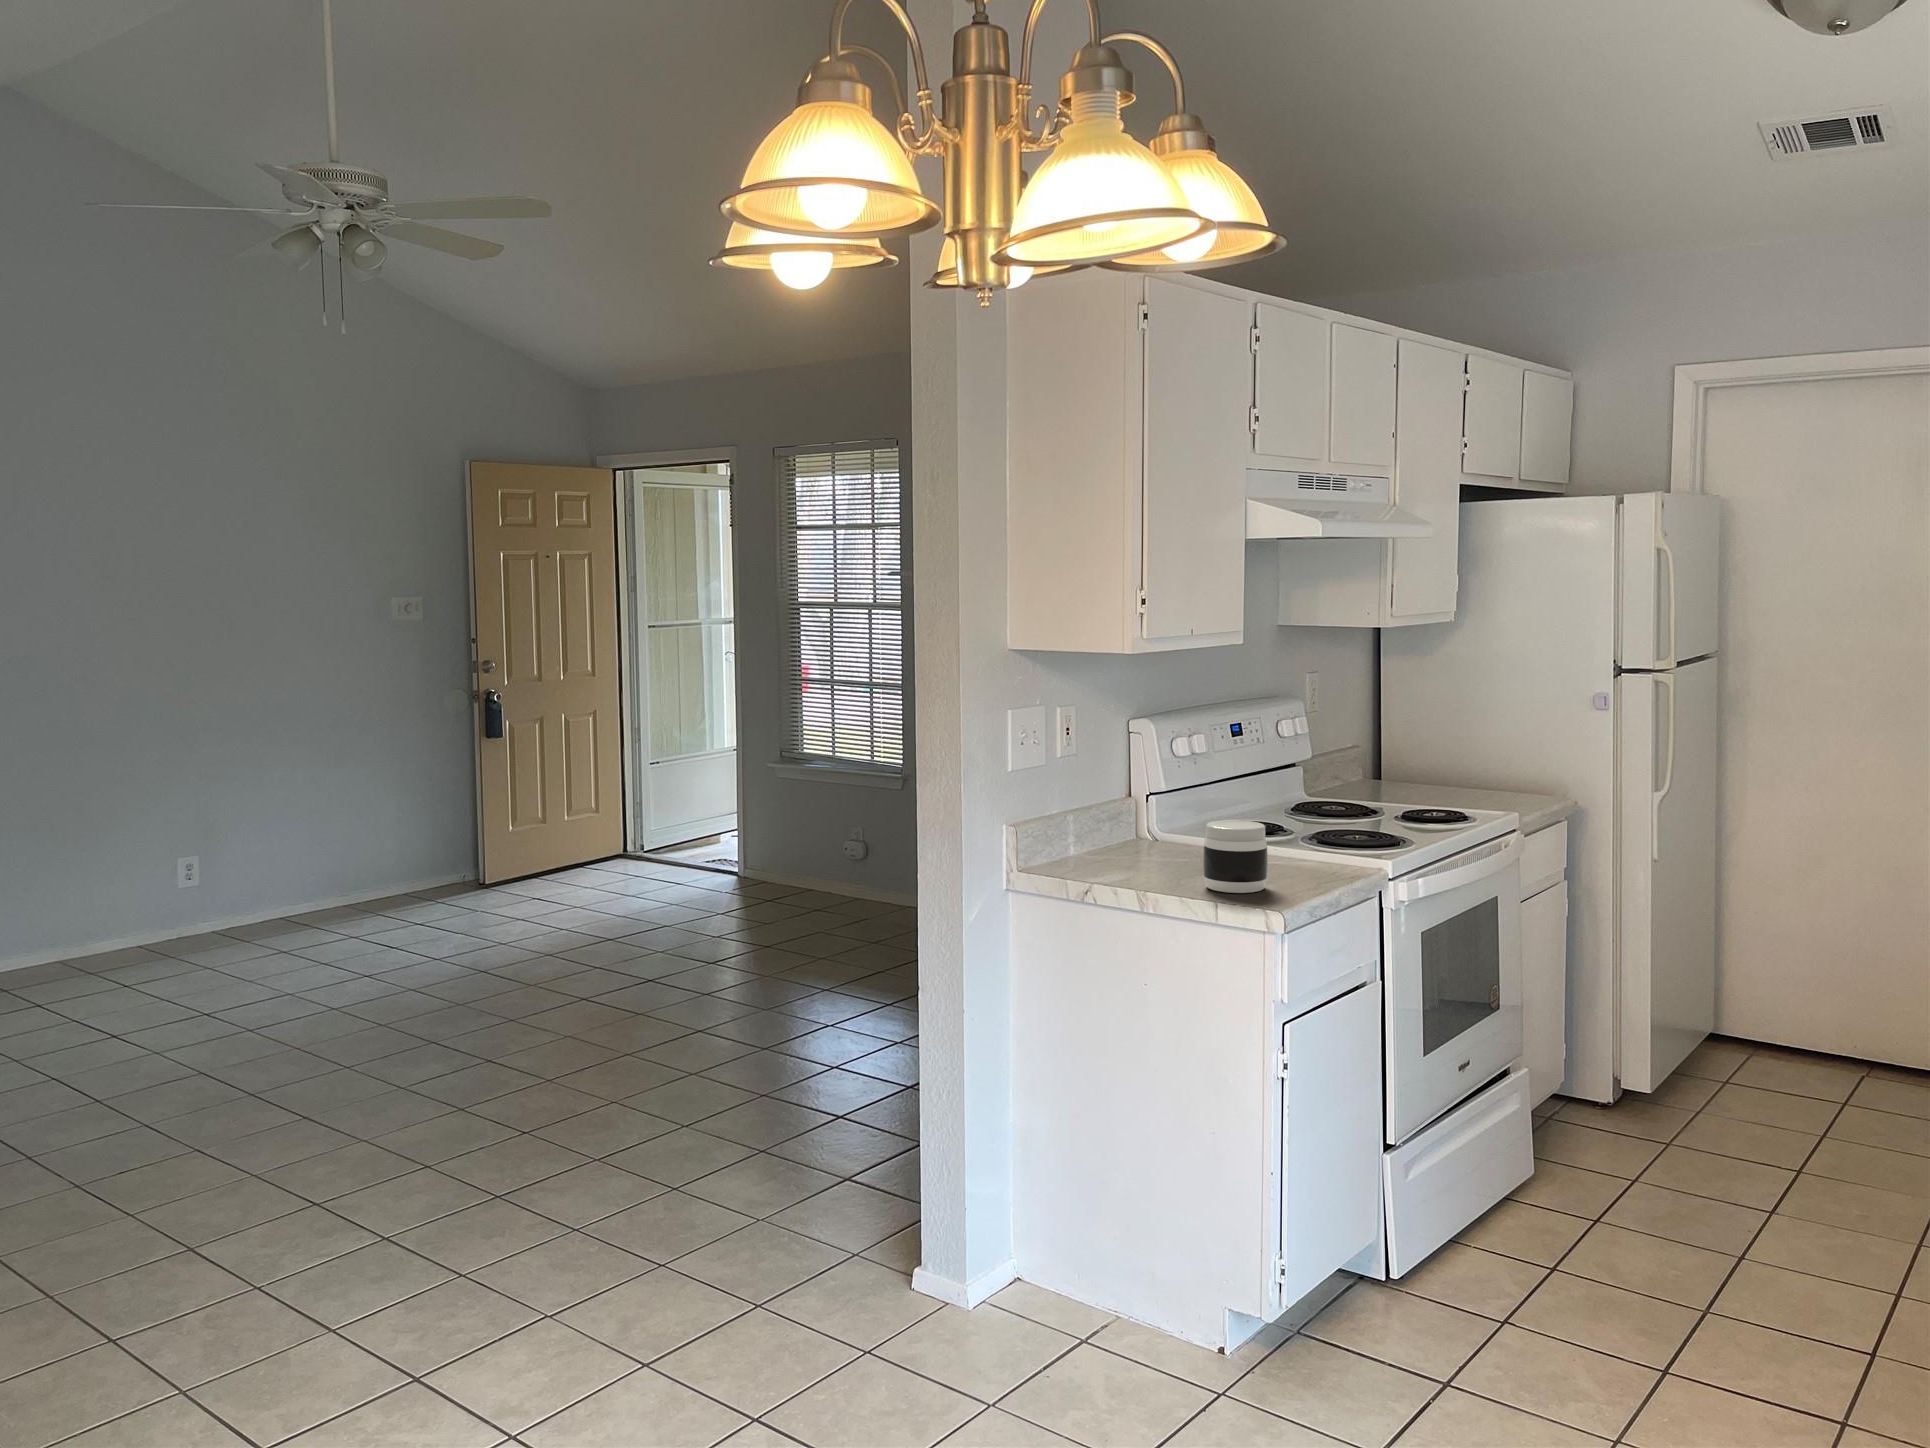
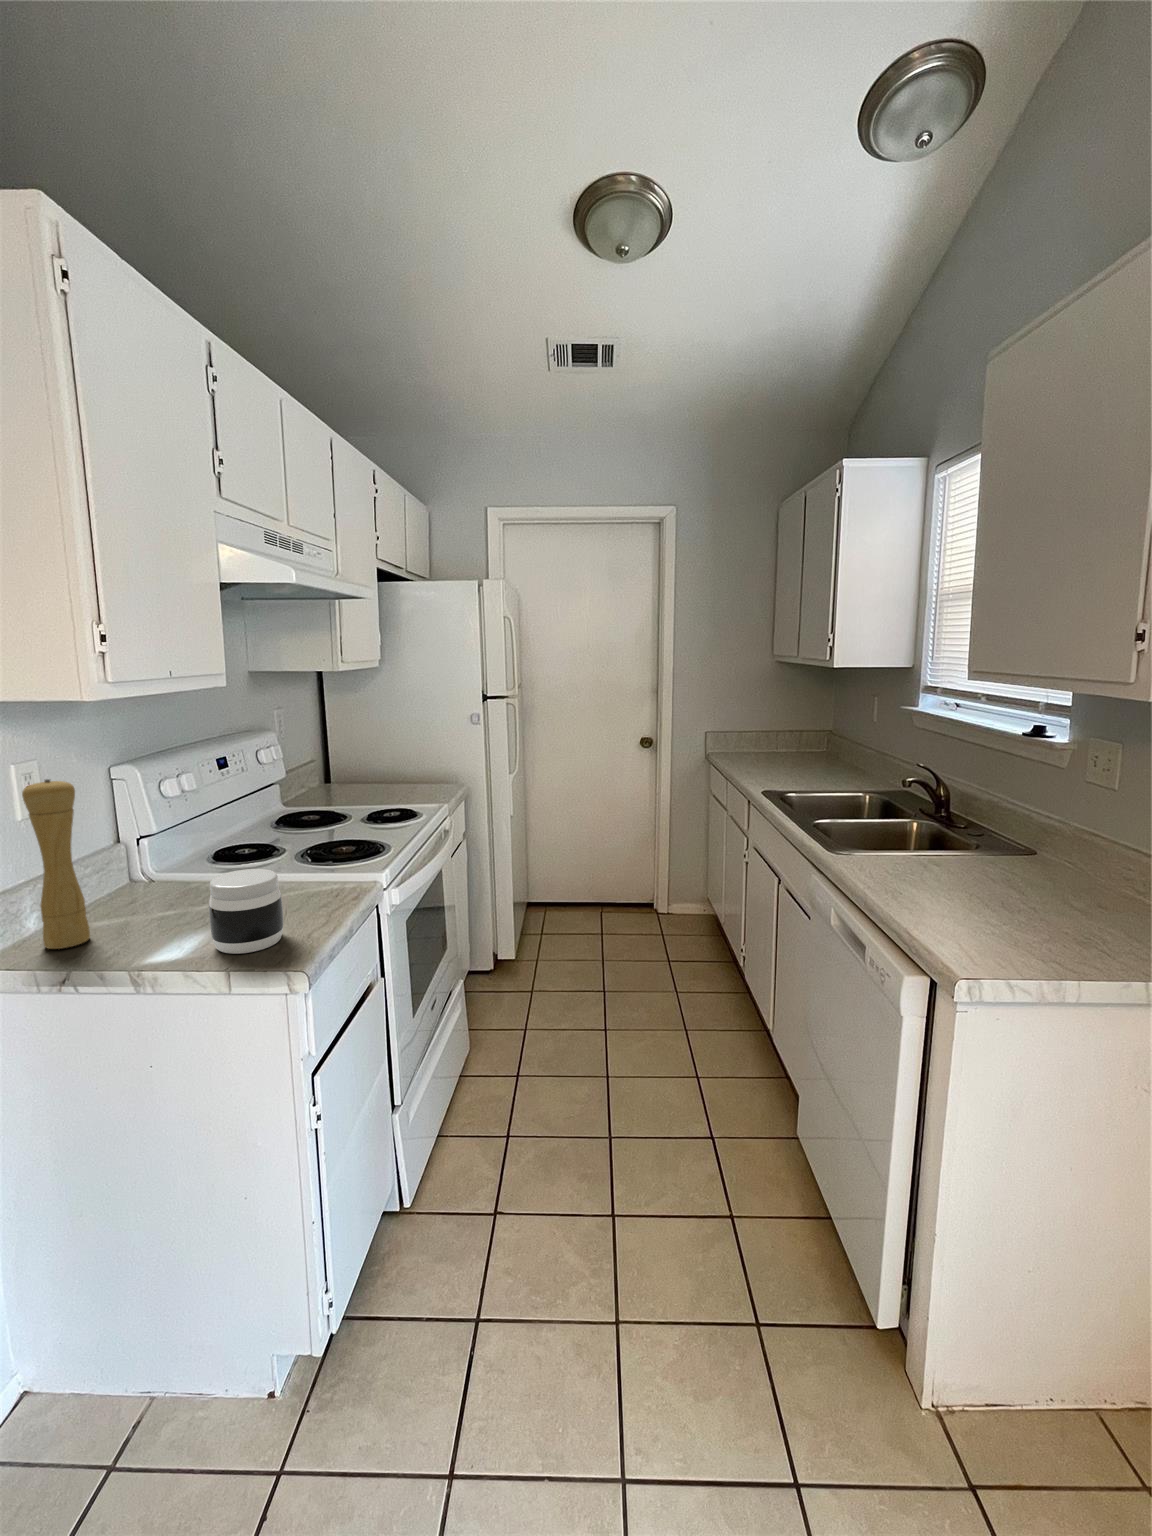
pepper mill: none [1071,721,1108,870] -> present [22,779,90,949]

